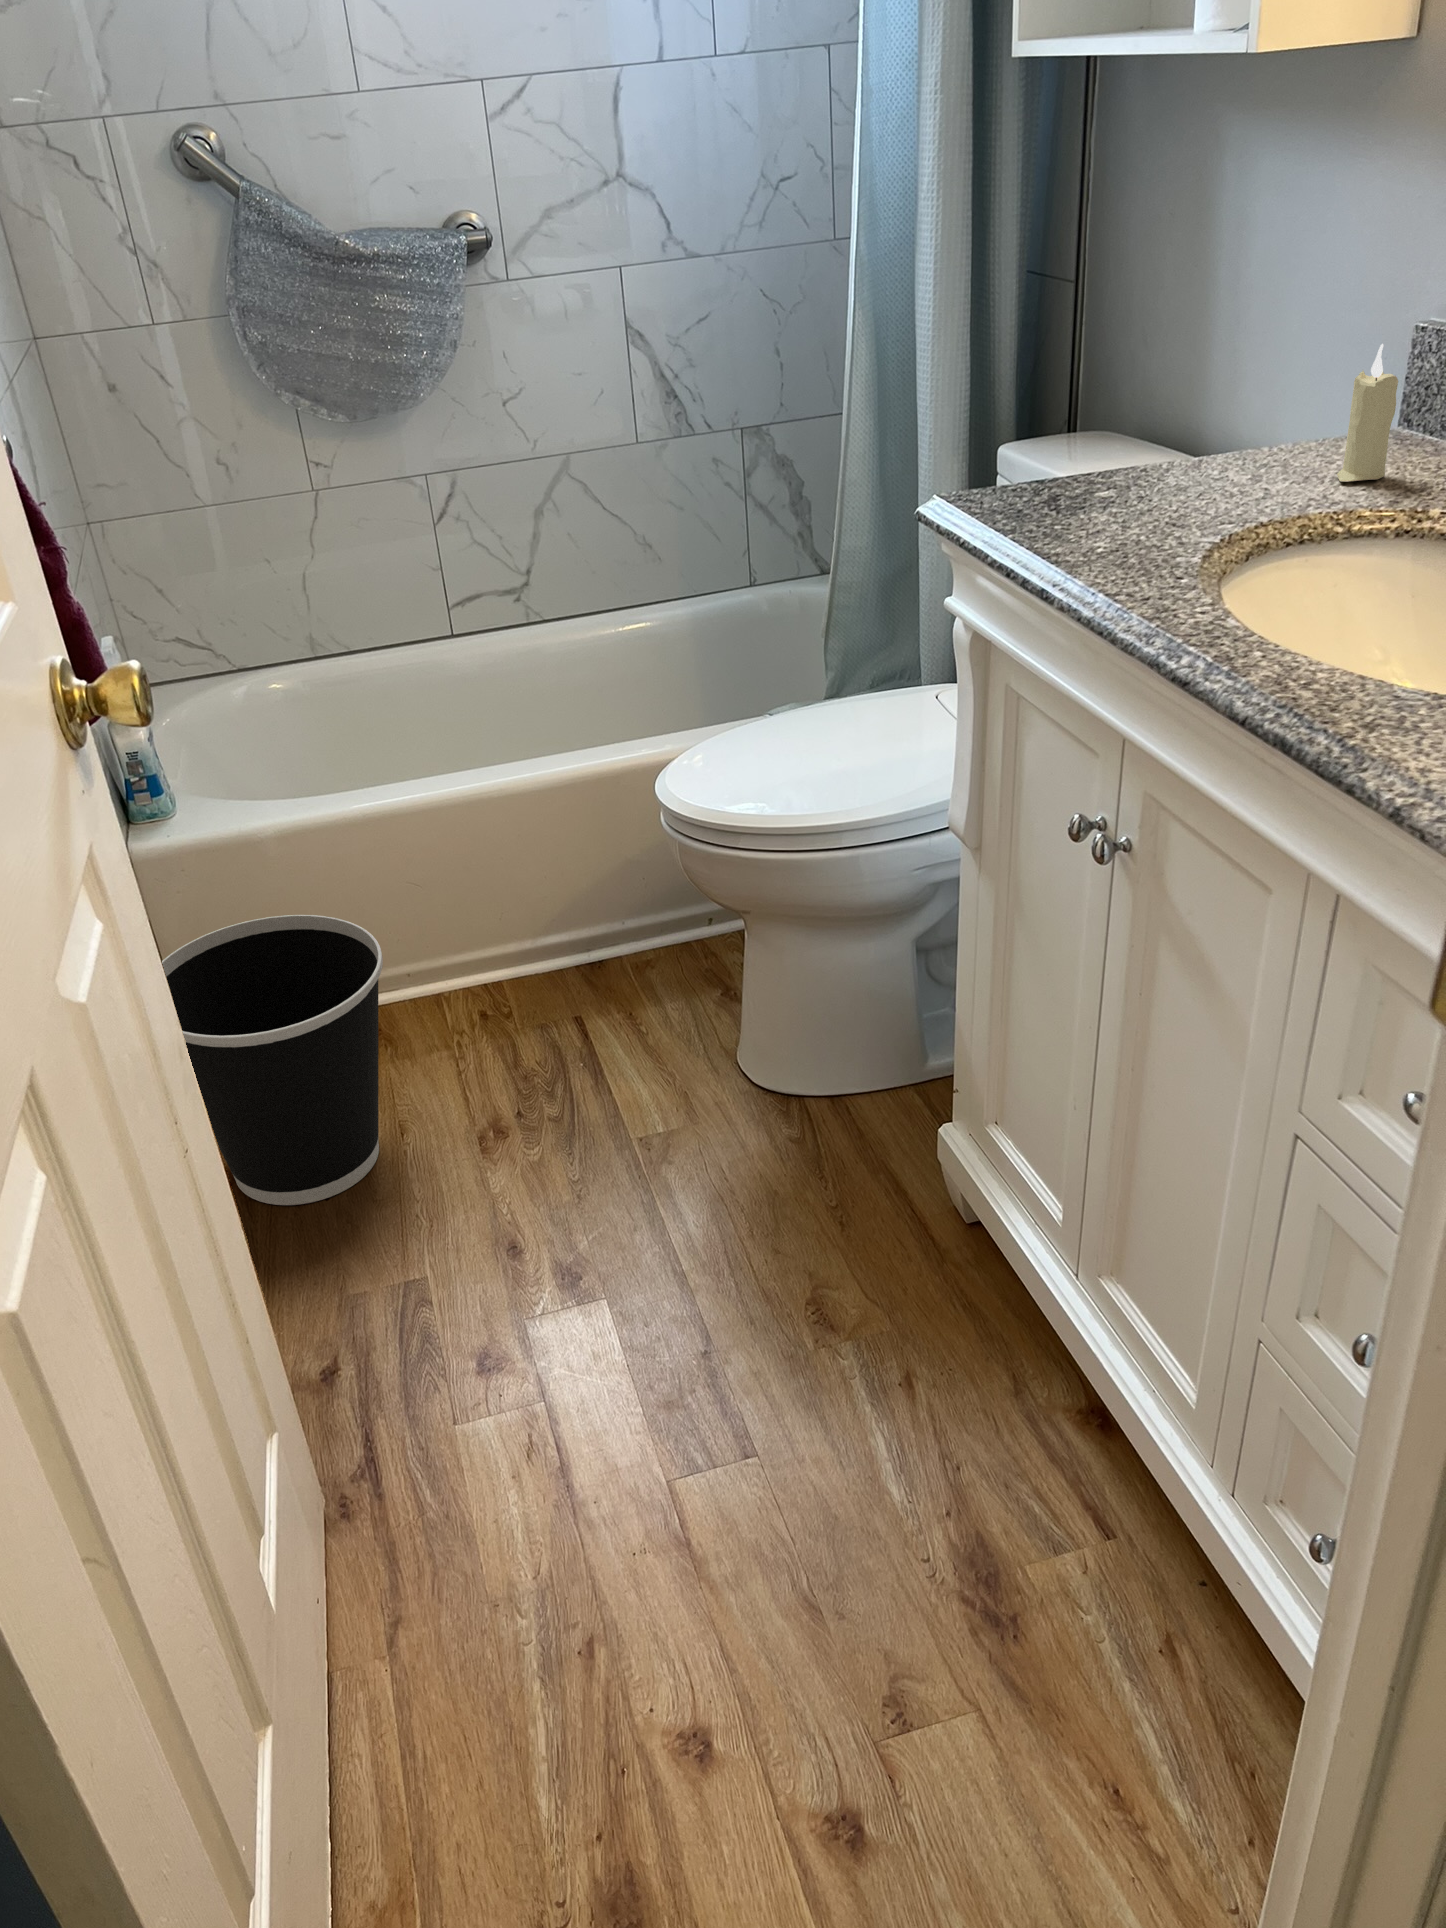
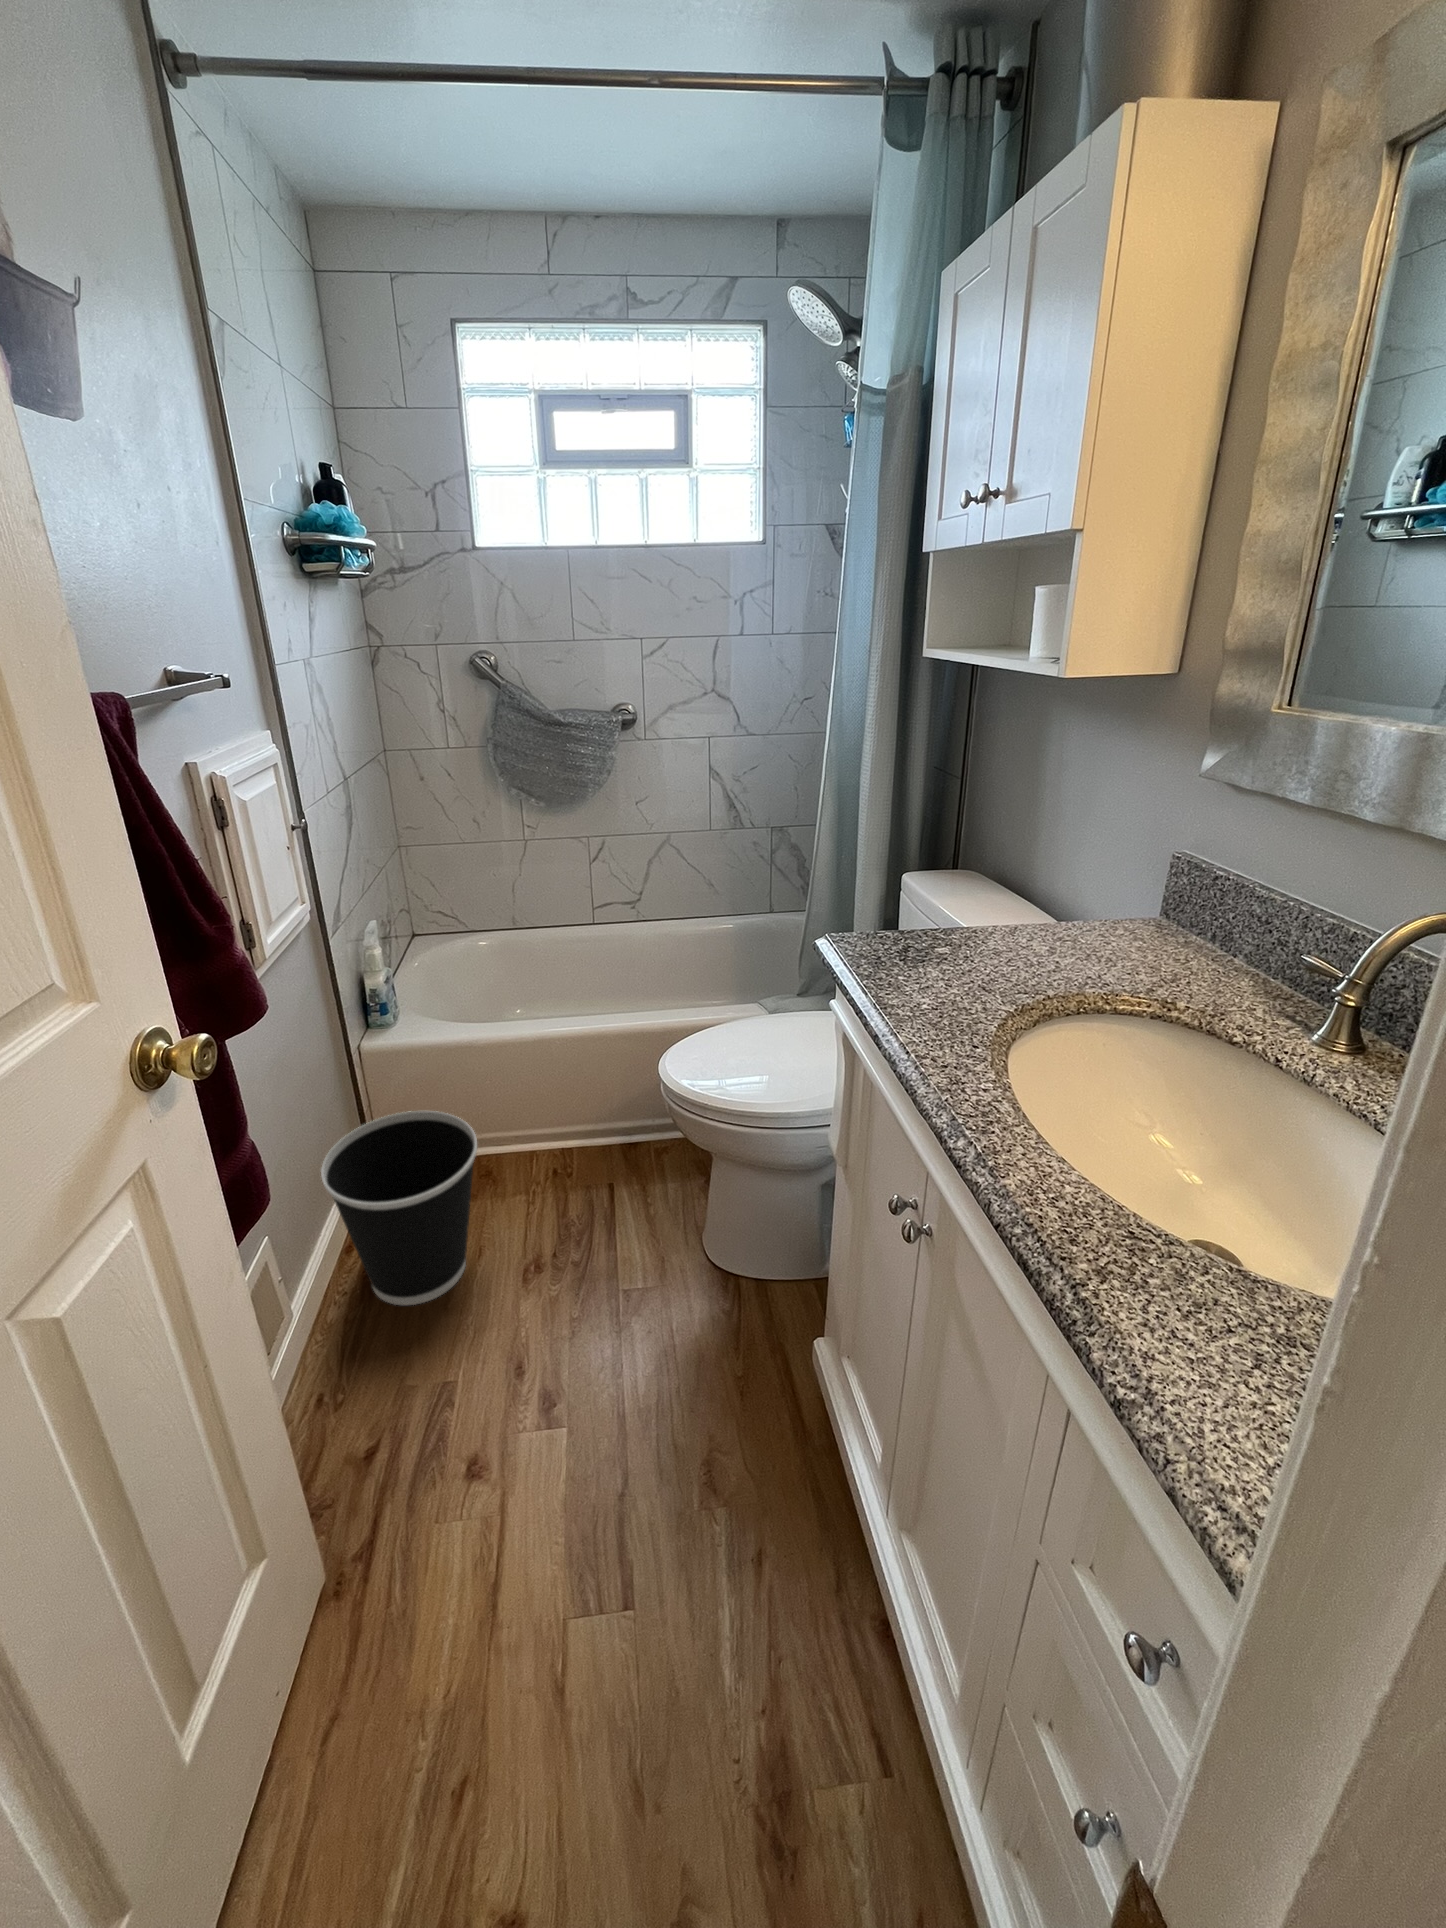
candle: present [1337,344,1398,482] -> none [1111,879,1158,968]

